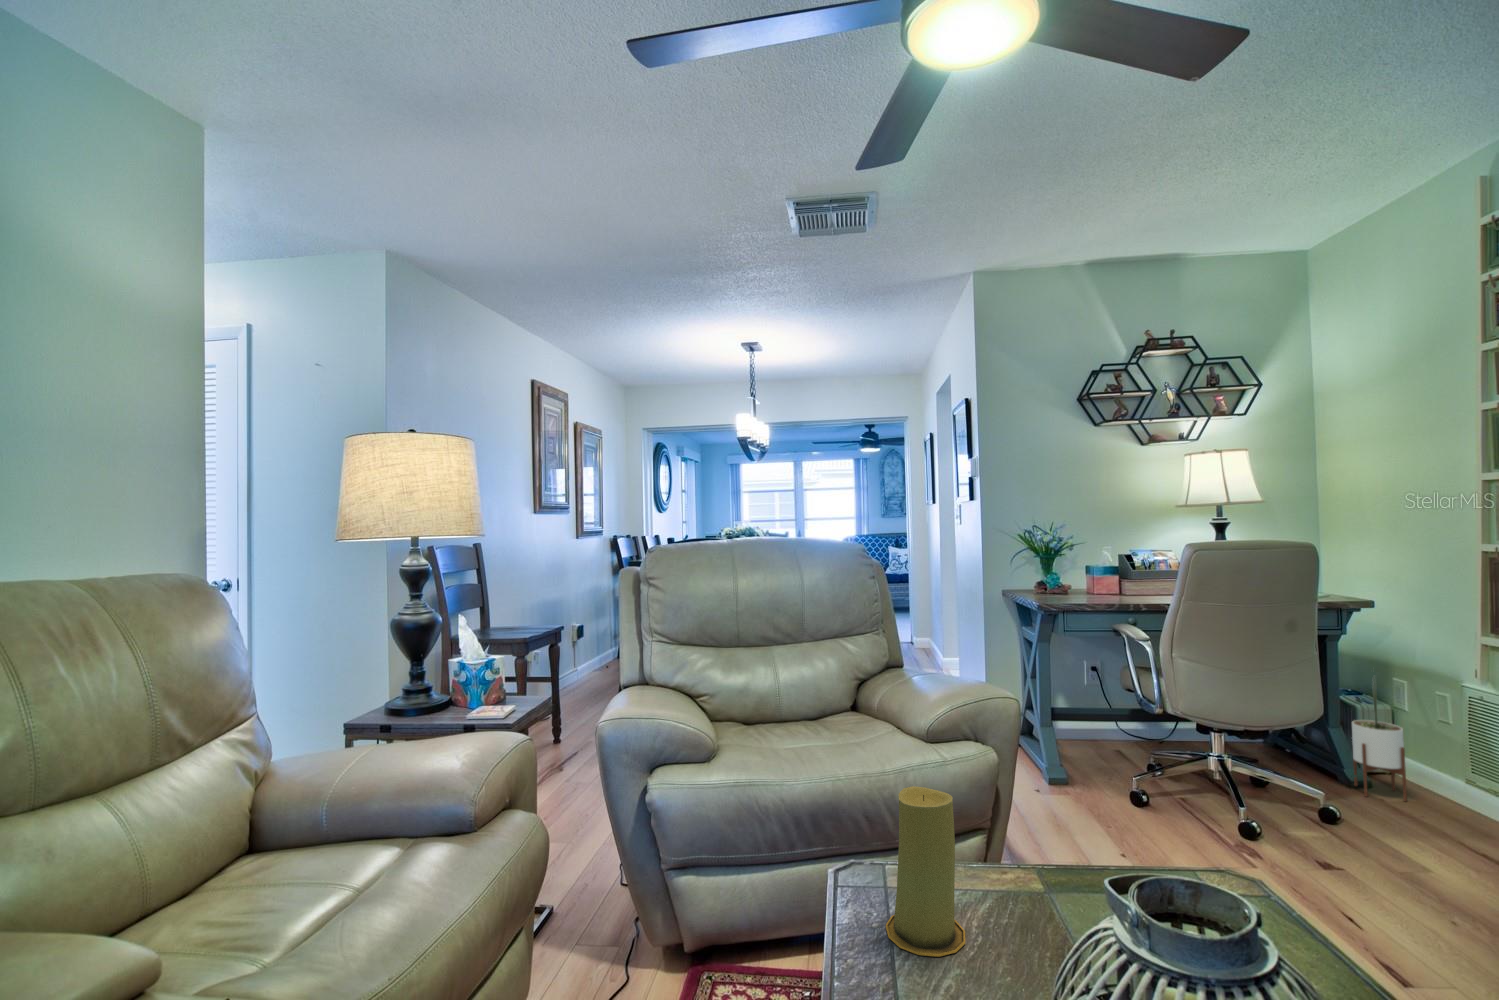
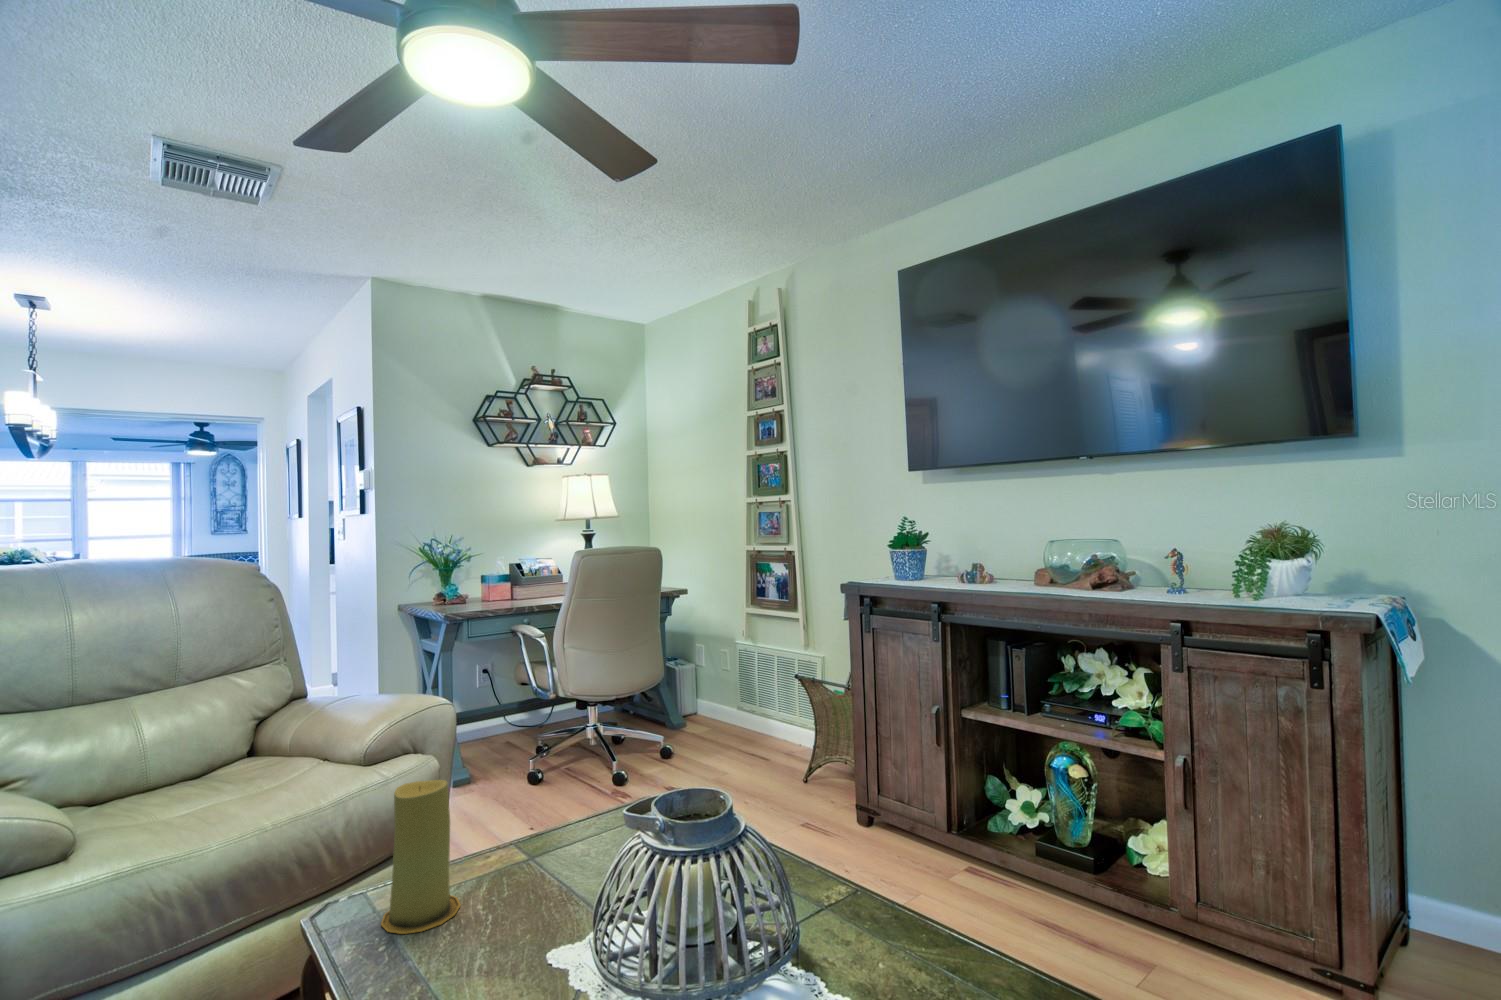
potted plant: present [1352,676,1407,801] -> none [672,632,702,731]

